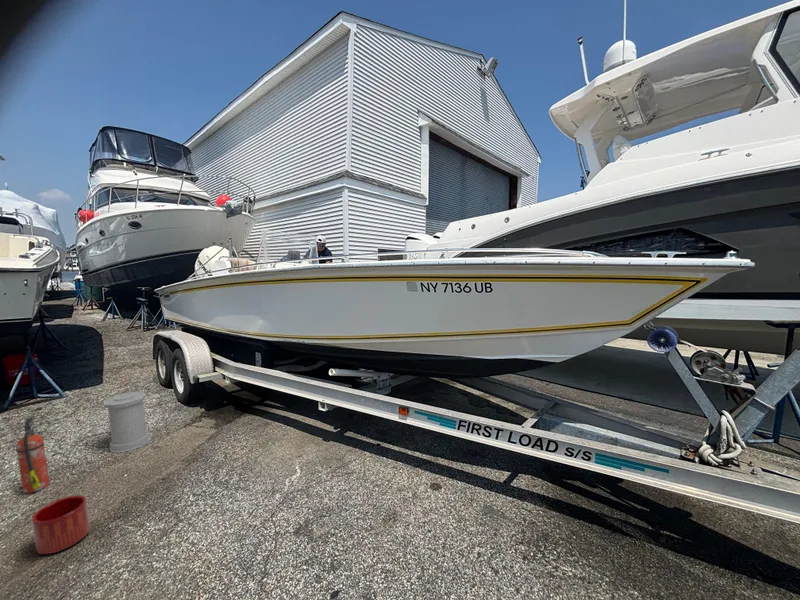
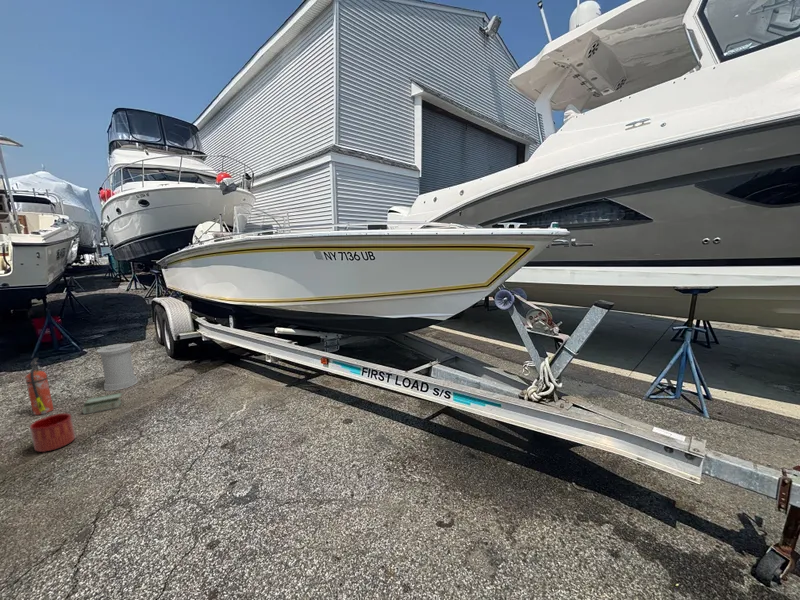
toolbox: none [90,457,139,490] -> present [82,393,122,414]

